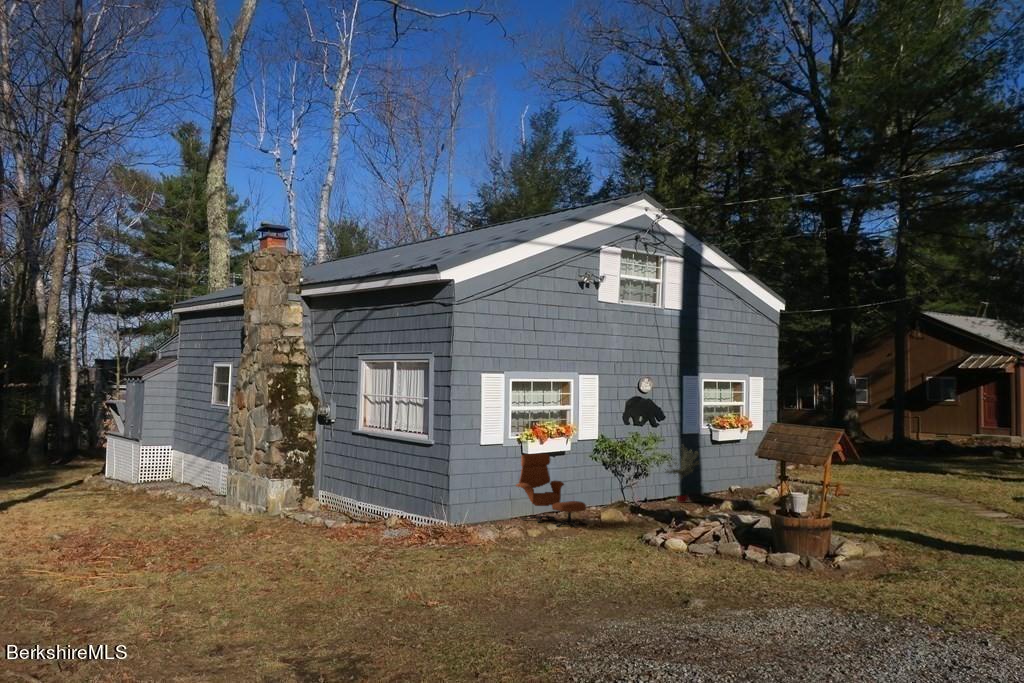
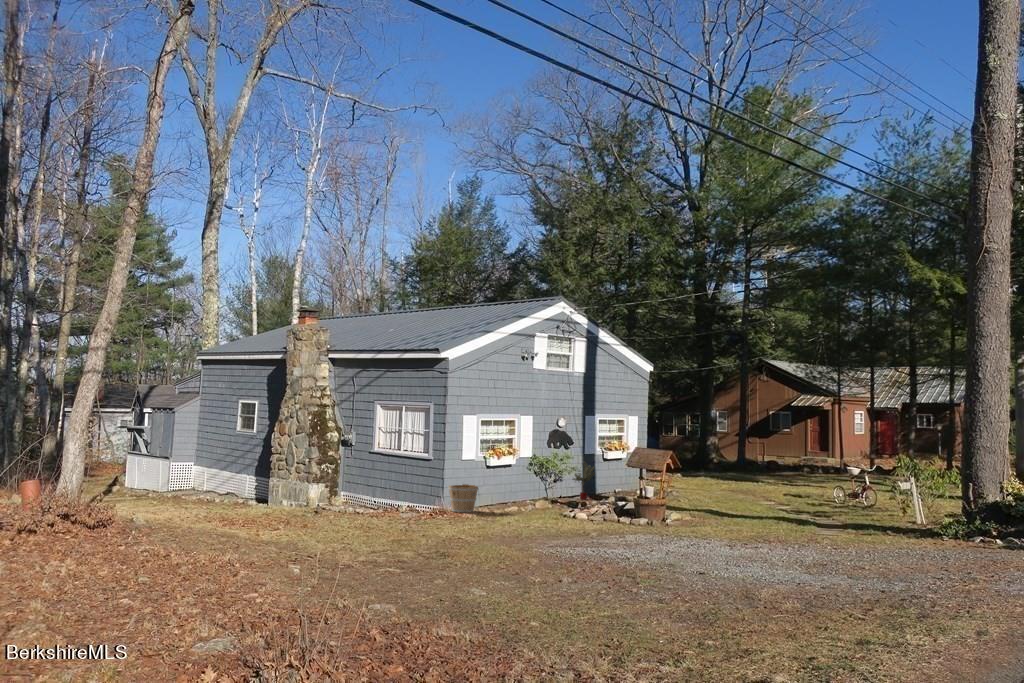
lounge chair: present [516,454,587,528] -> none [483,466,528,511]
wooden bucket: none [454,484,503,531] -> present [448,484,478,513]

